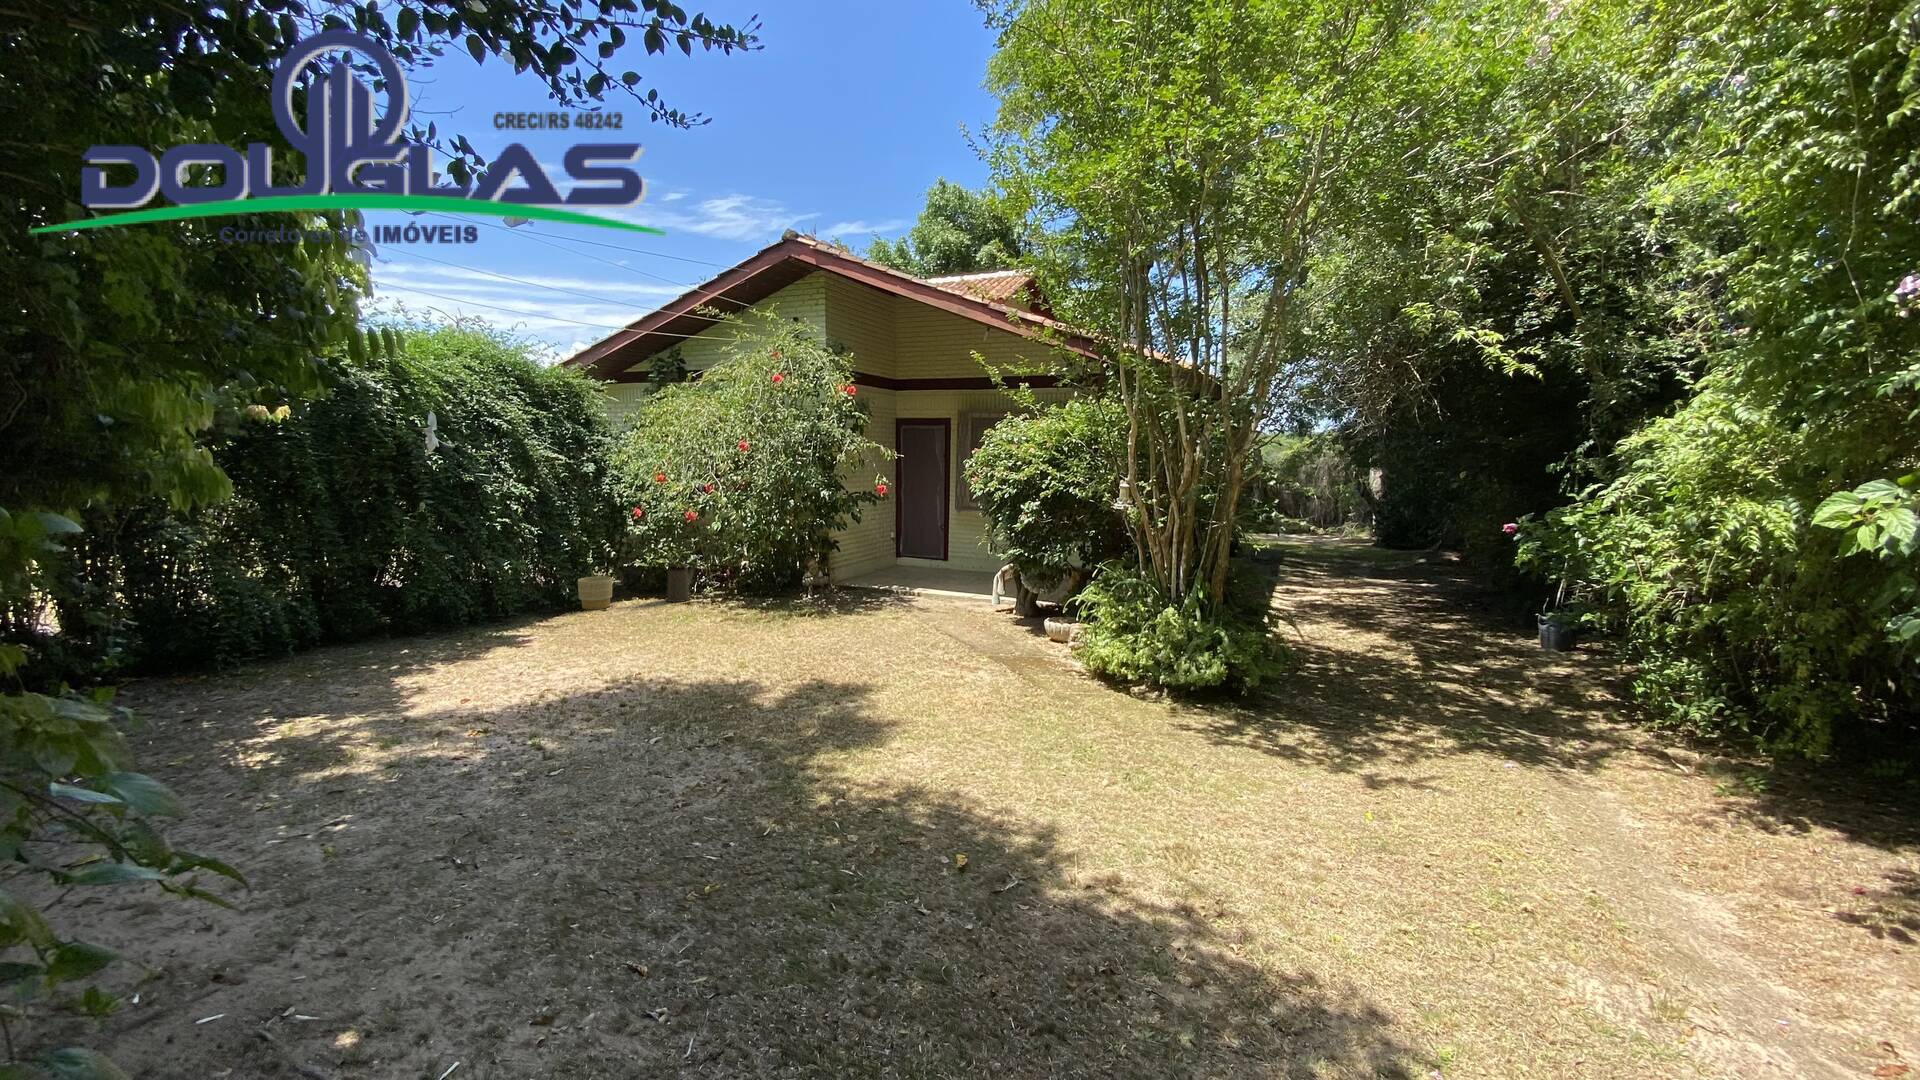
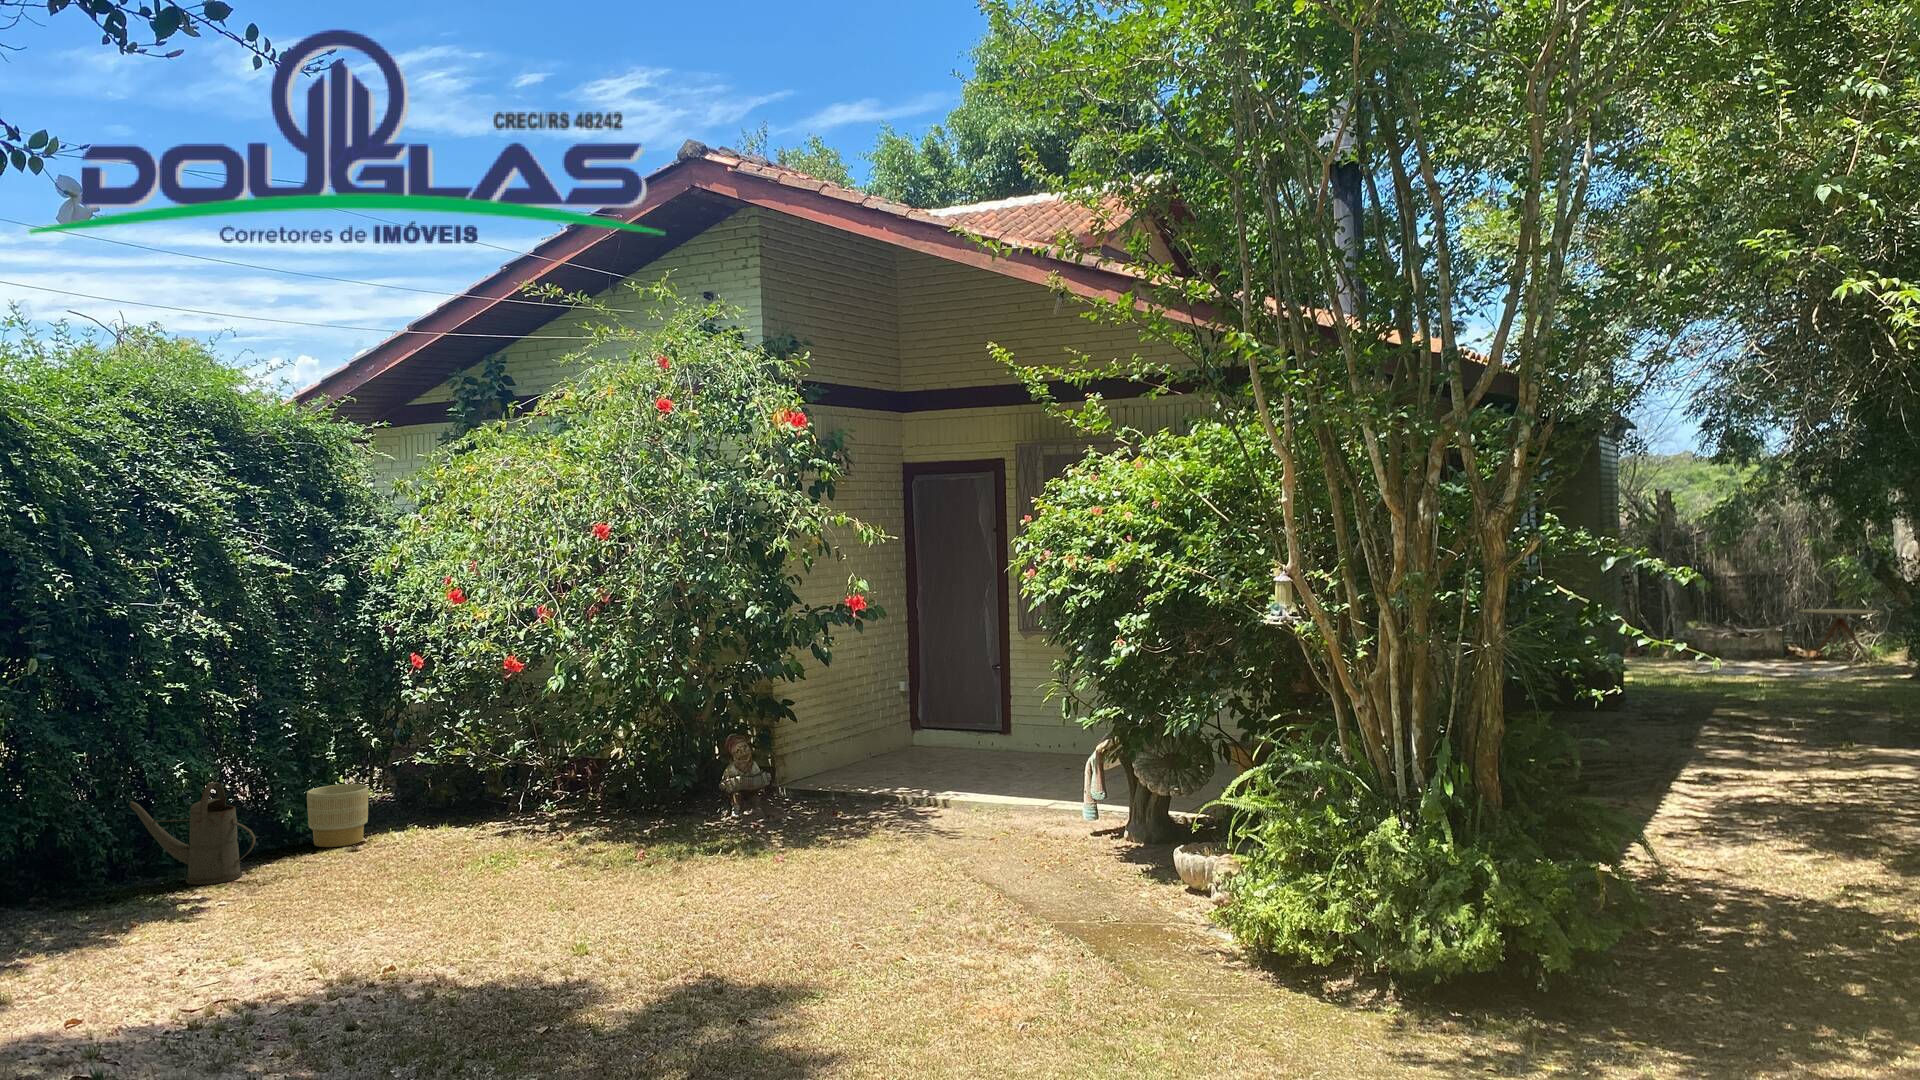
round table: none [1315,513,1353,538] -> present [1800,609,1881,660]
watering can: present [667,561,694,602] -> present [130,782,256,885]

